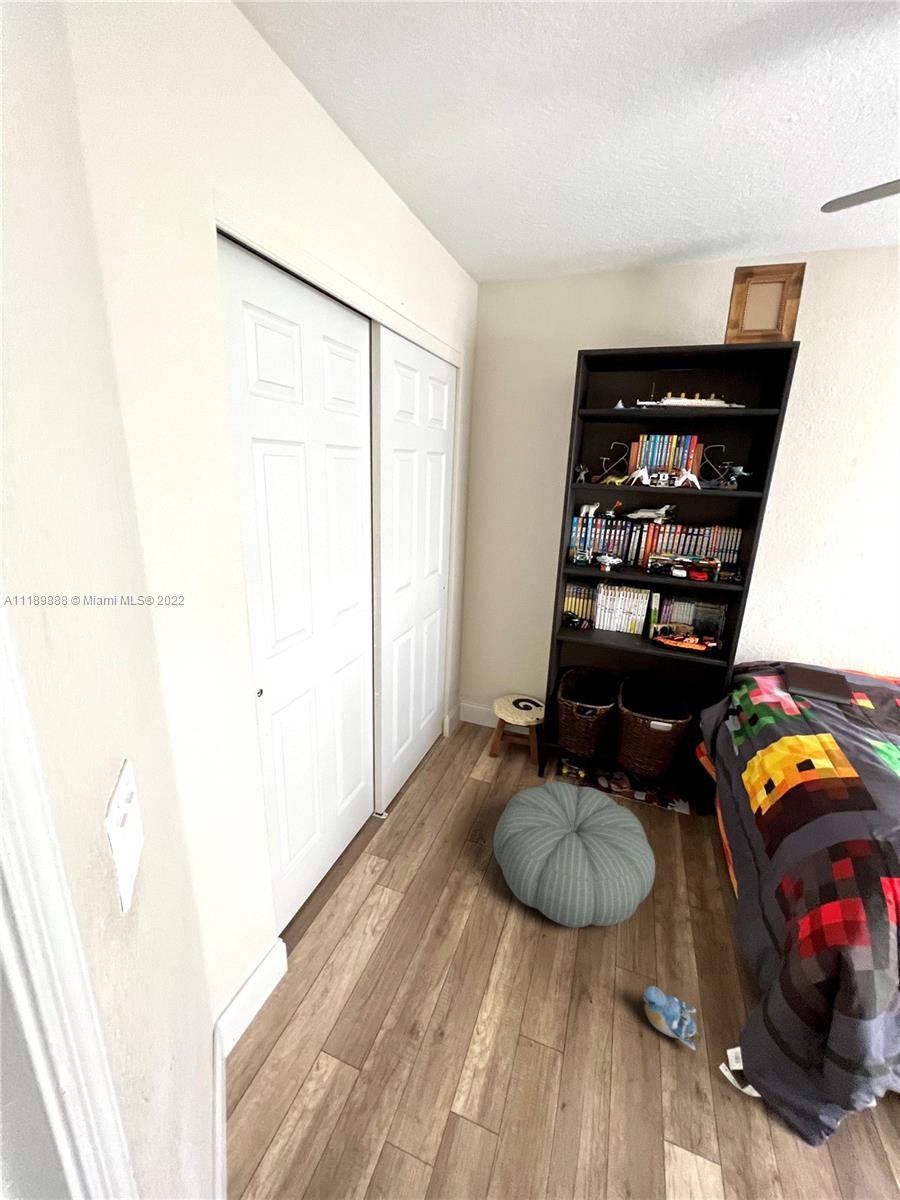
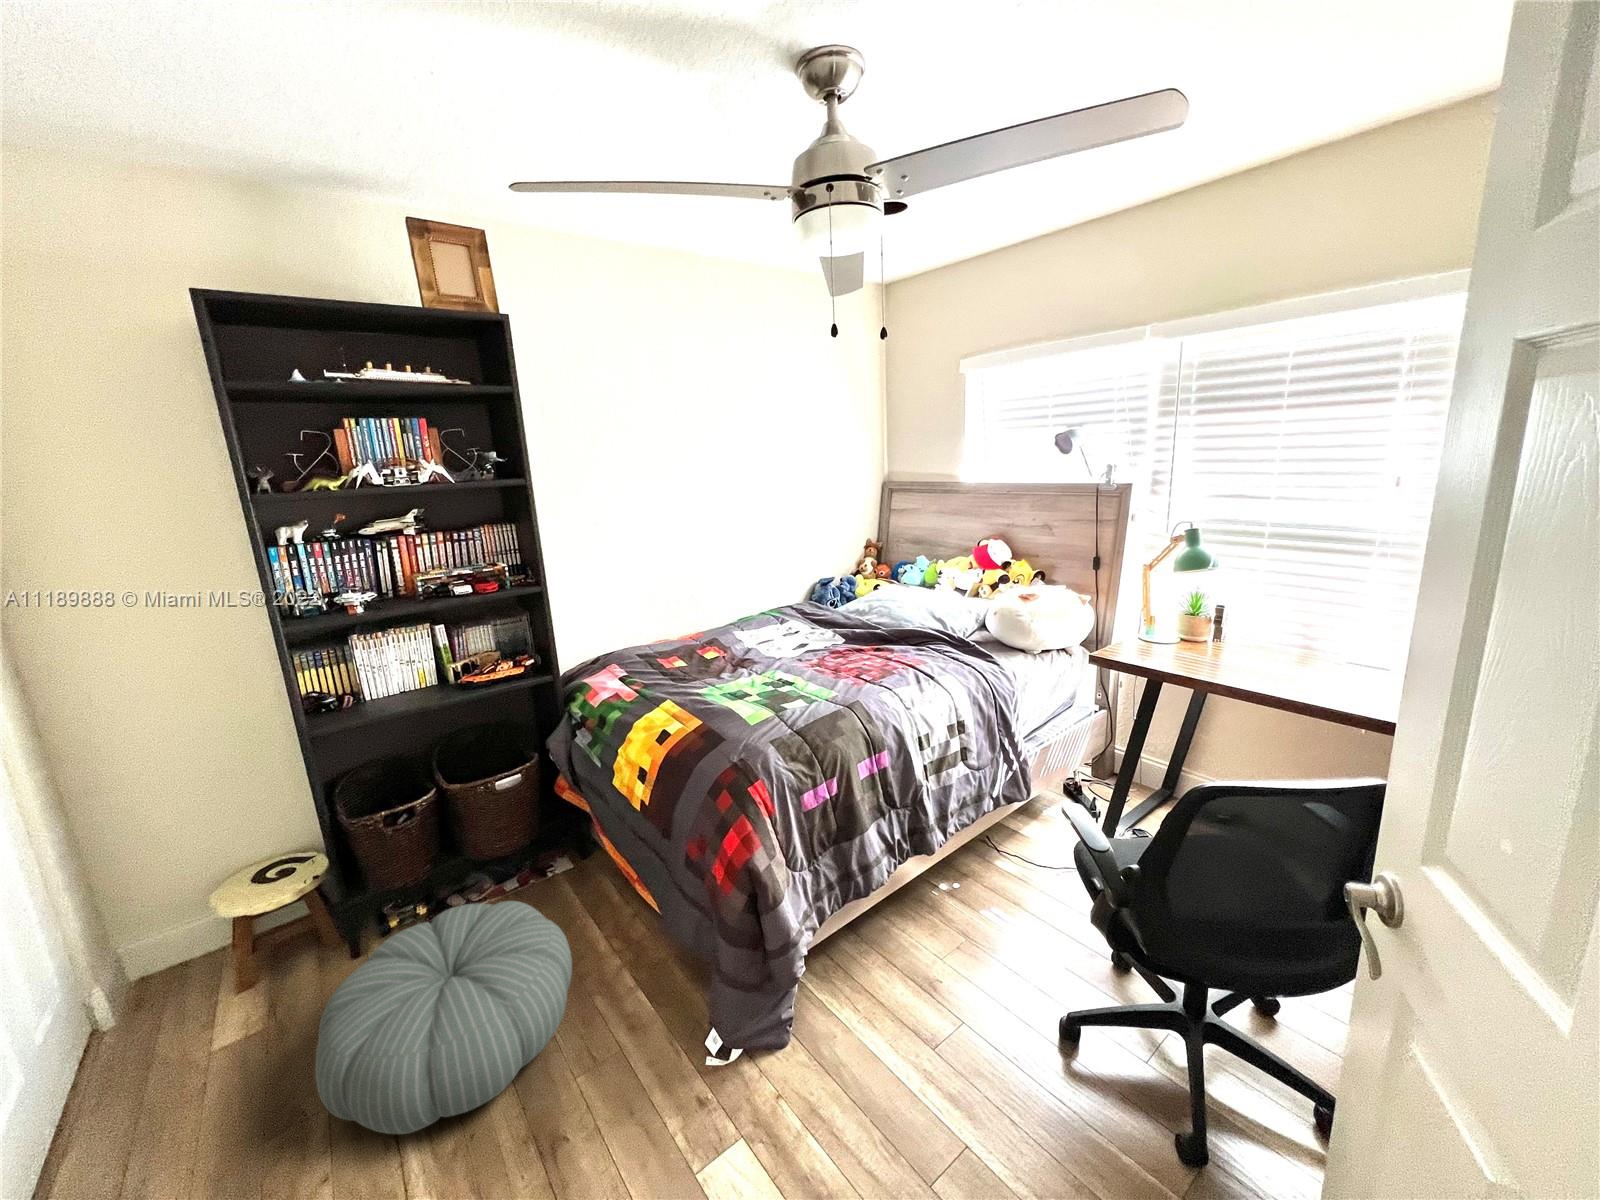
notebook: present [784,665,855,706] -> none [607,647,674,681]
plush toy: present [642,986,702,1050] -> none [611,1041,681,1098]

